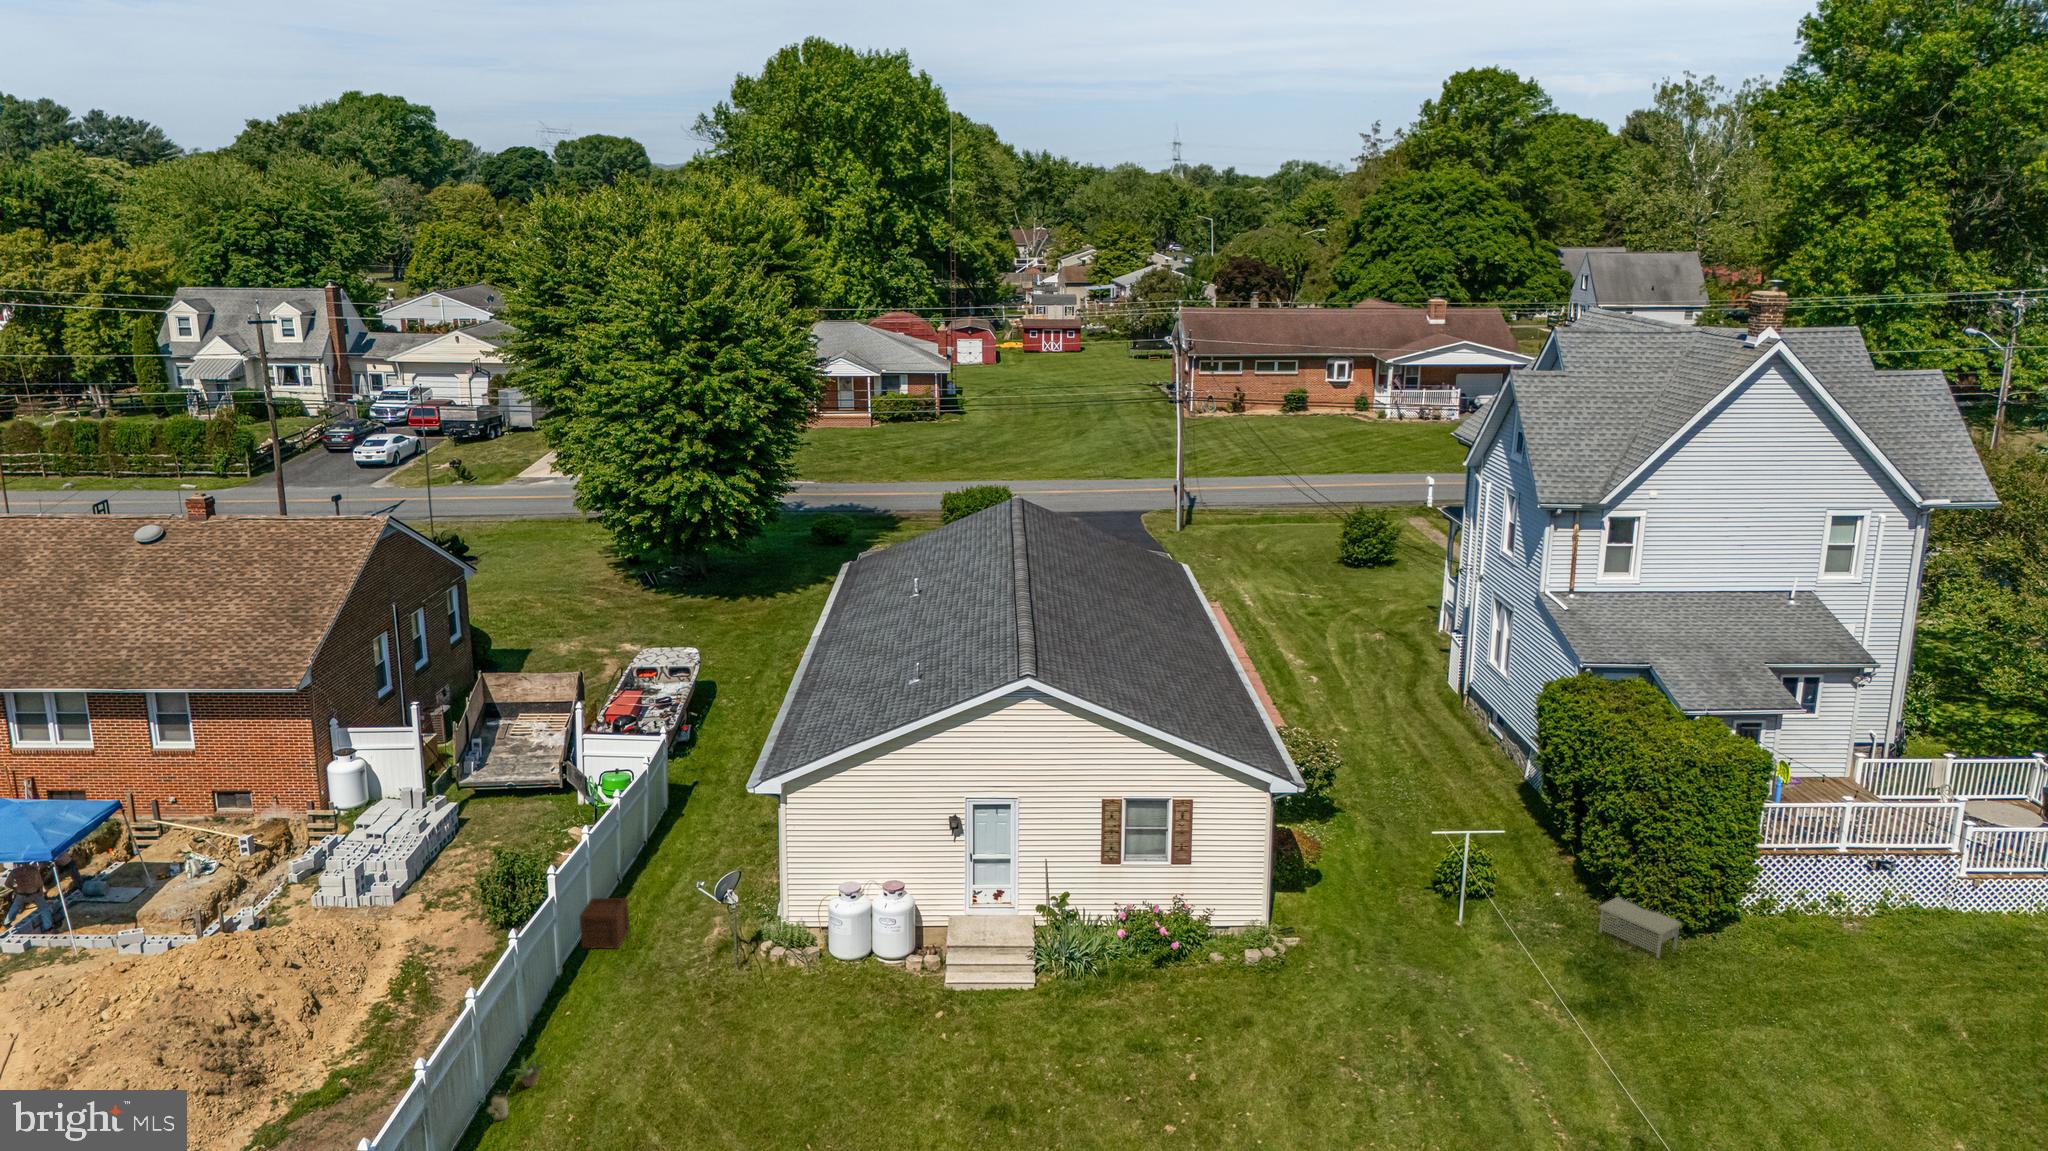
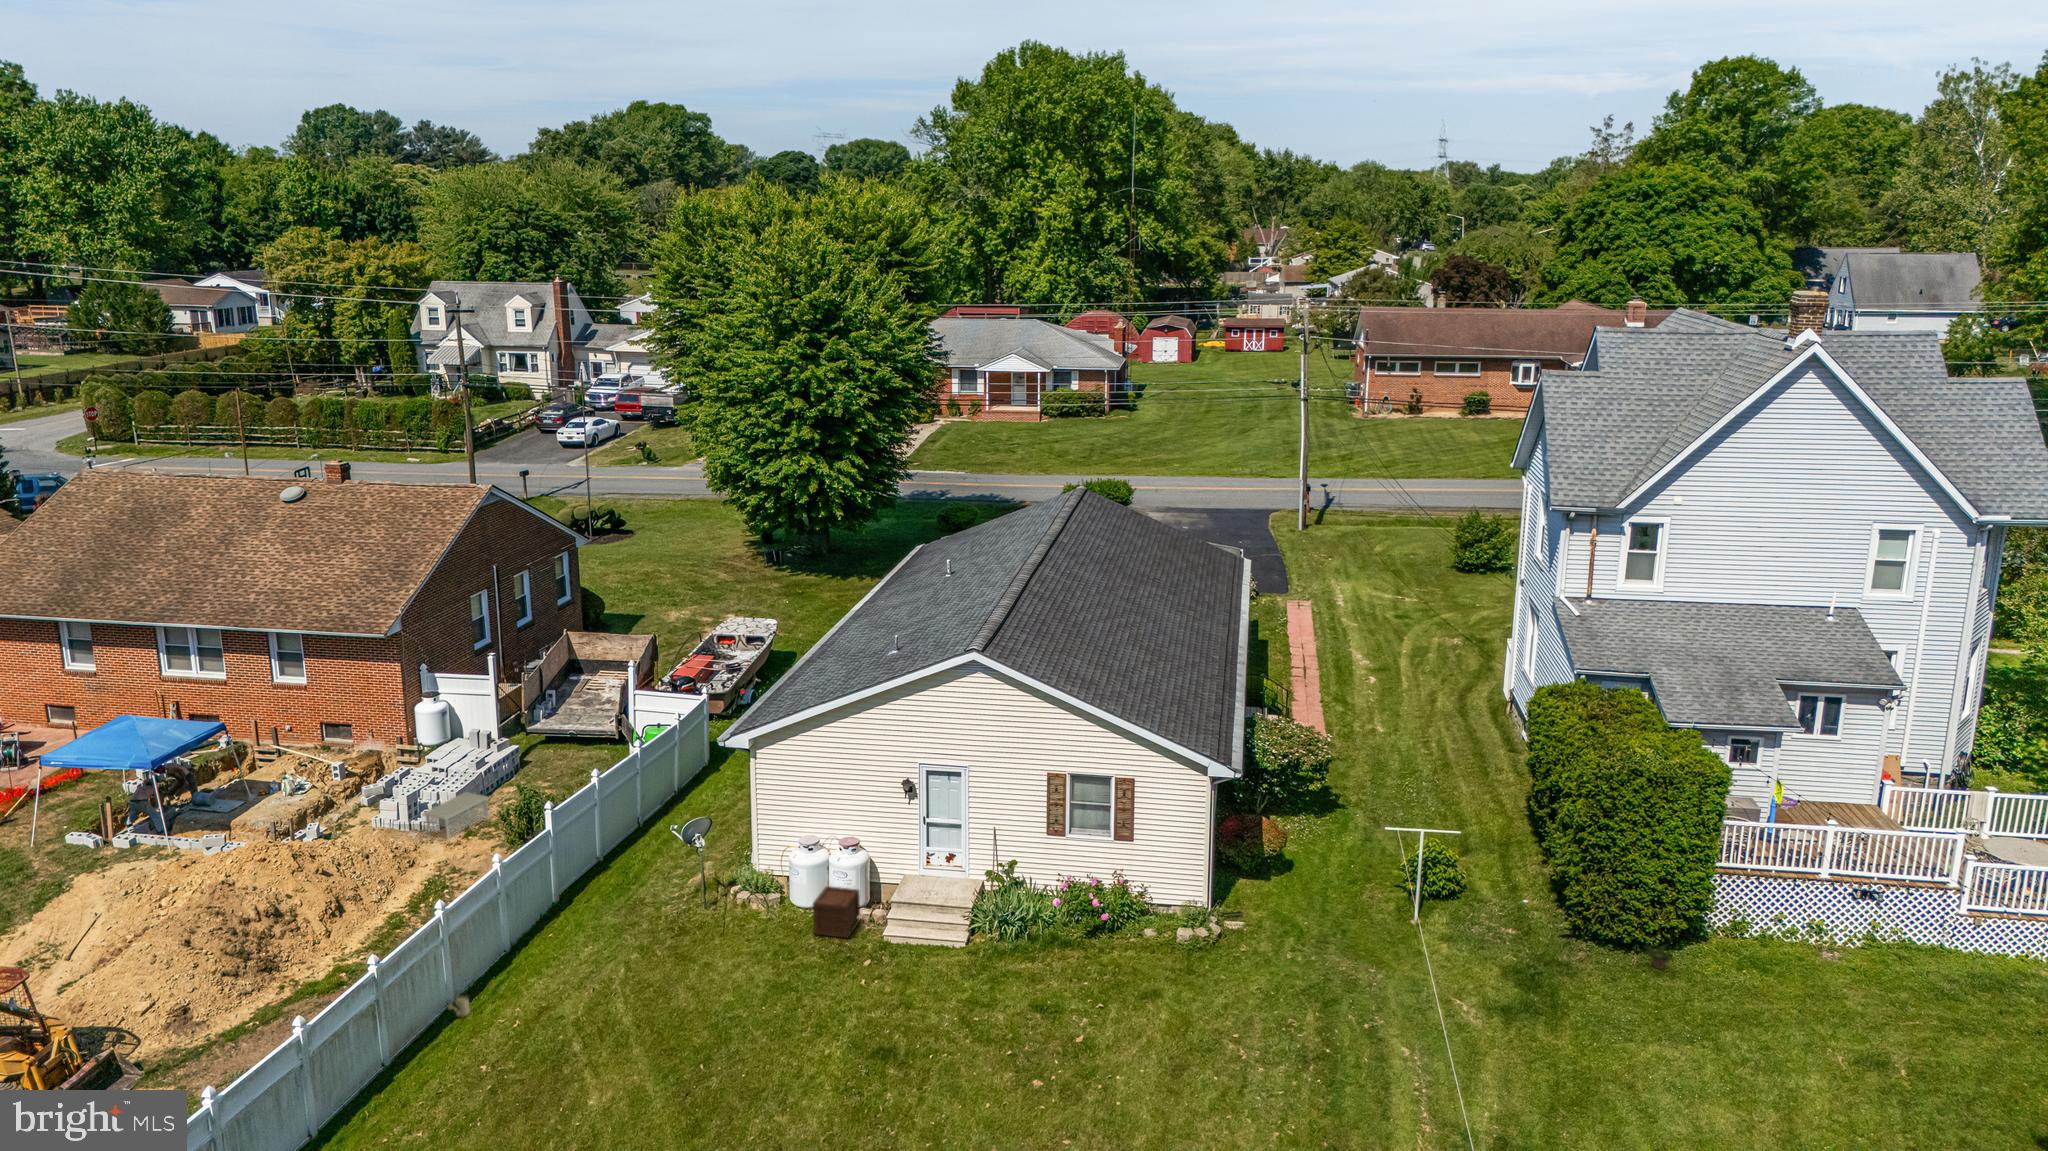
storage bench: present [1599,897,1681,958] -> present [423,792,489,839]
wooden crate: present [580,898,630,949] -> present [813,886,860,938]
decorative plant: present [511,1056,546,1087] -> present [1647,946,1672,969]

